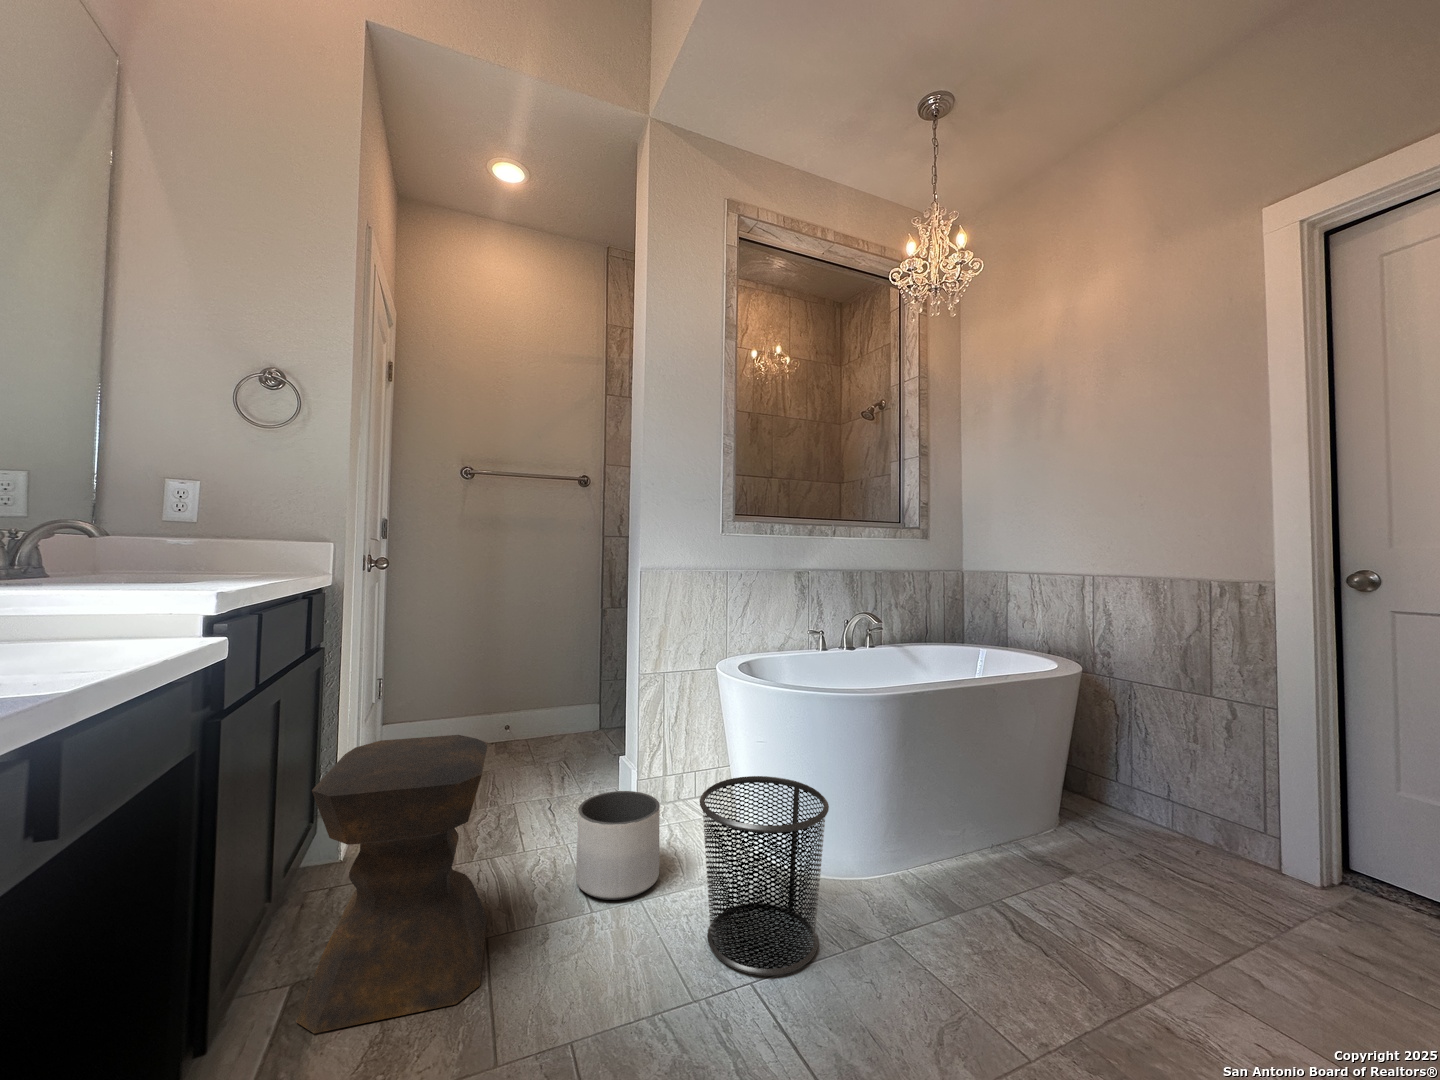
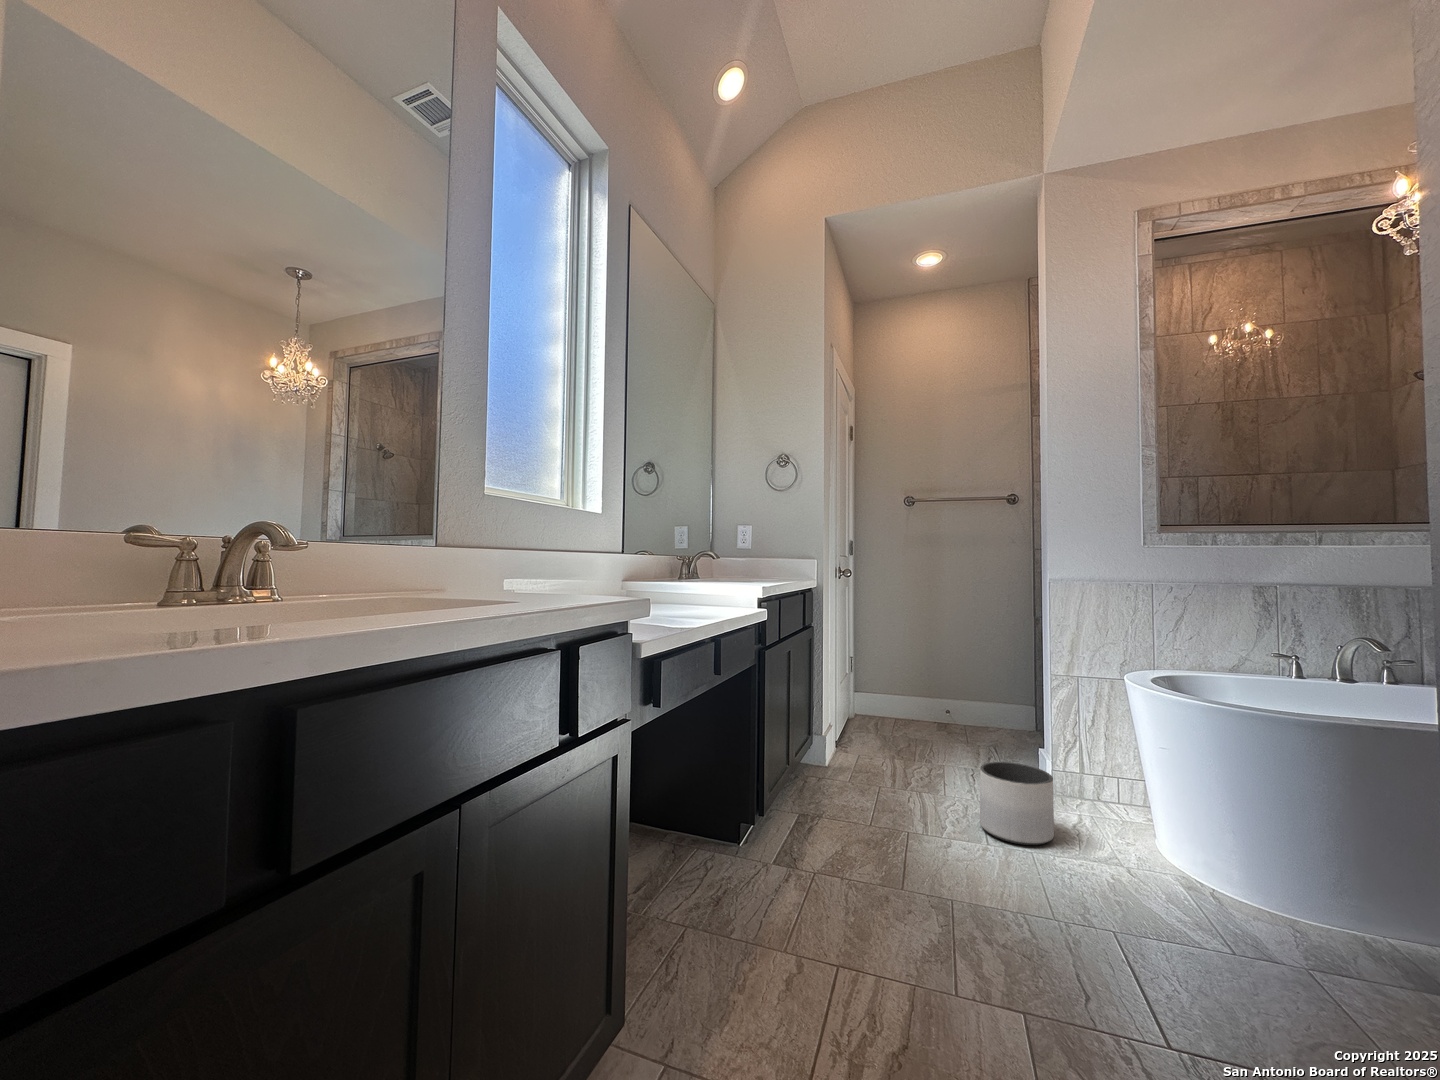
stool: present [296,735,488,1033] -> none [801,685,911,854]
waste bin: present [700,776,829,976] -> none [1070,764,1208,933]

